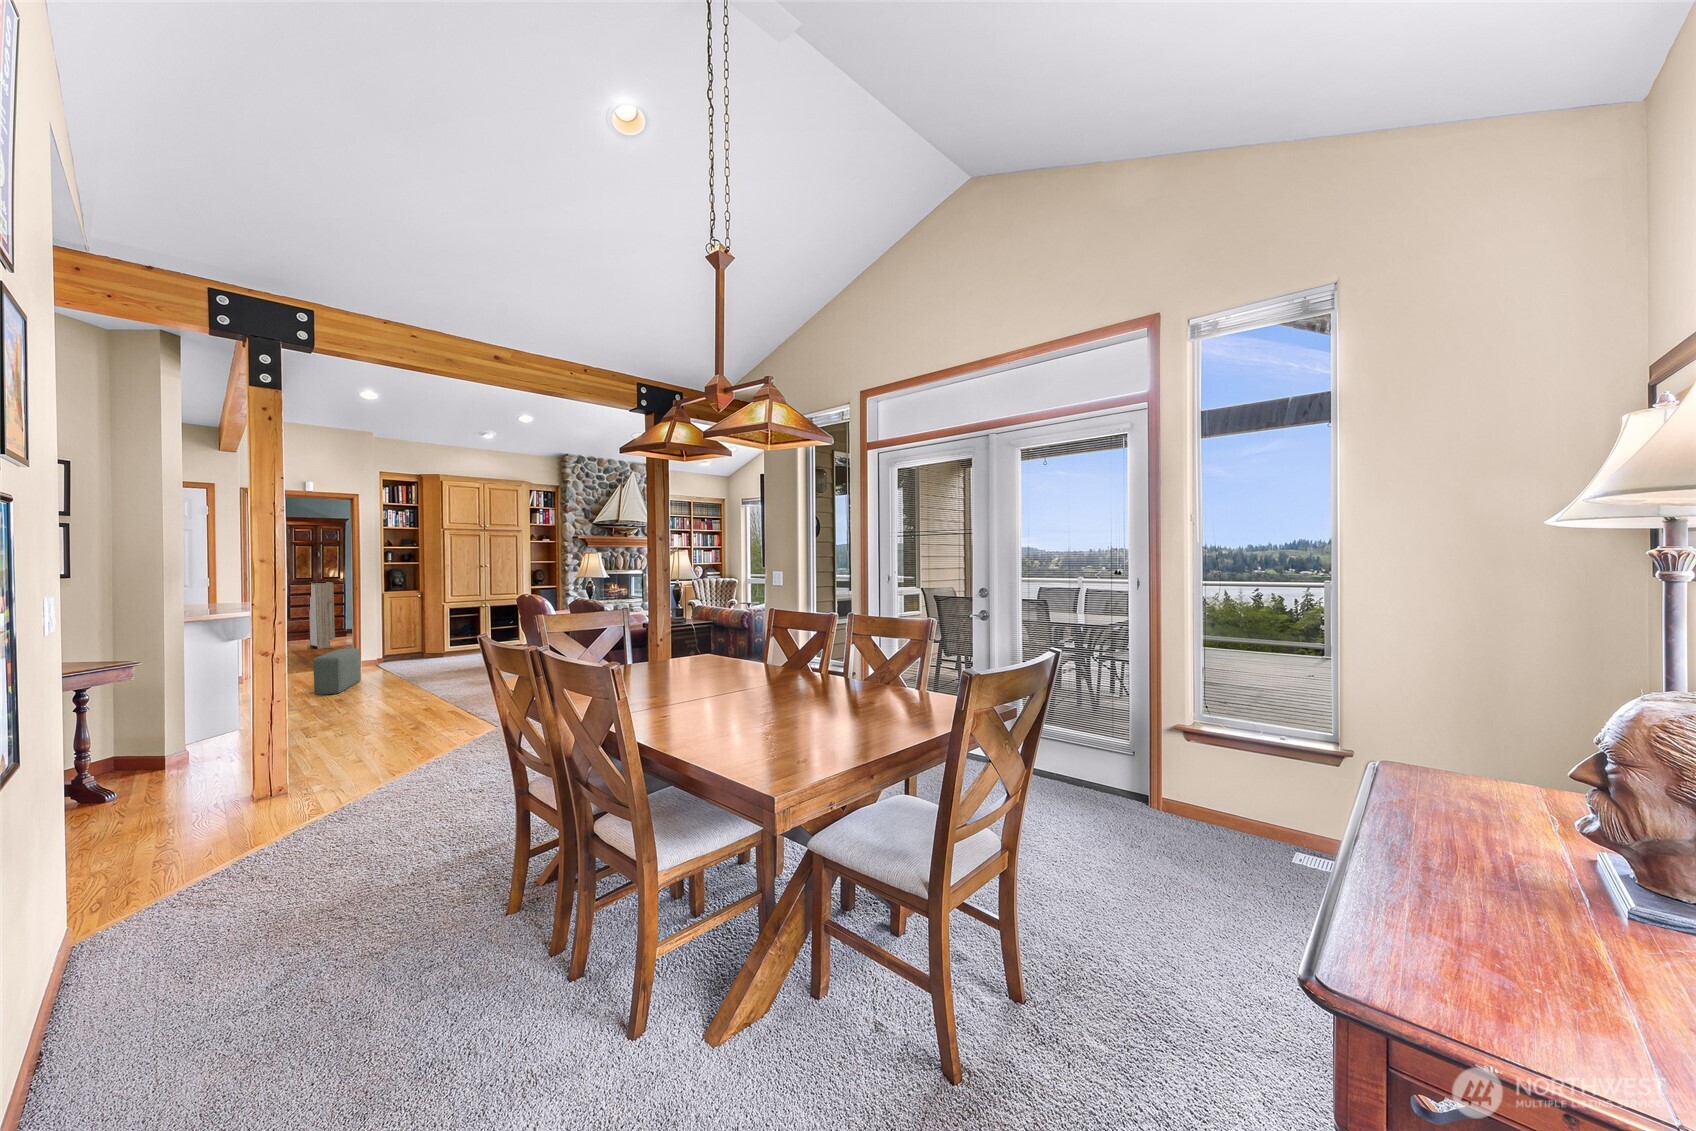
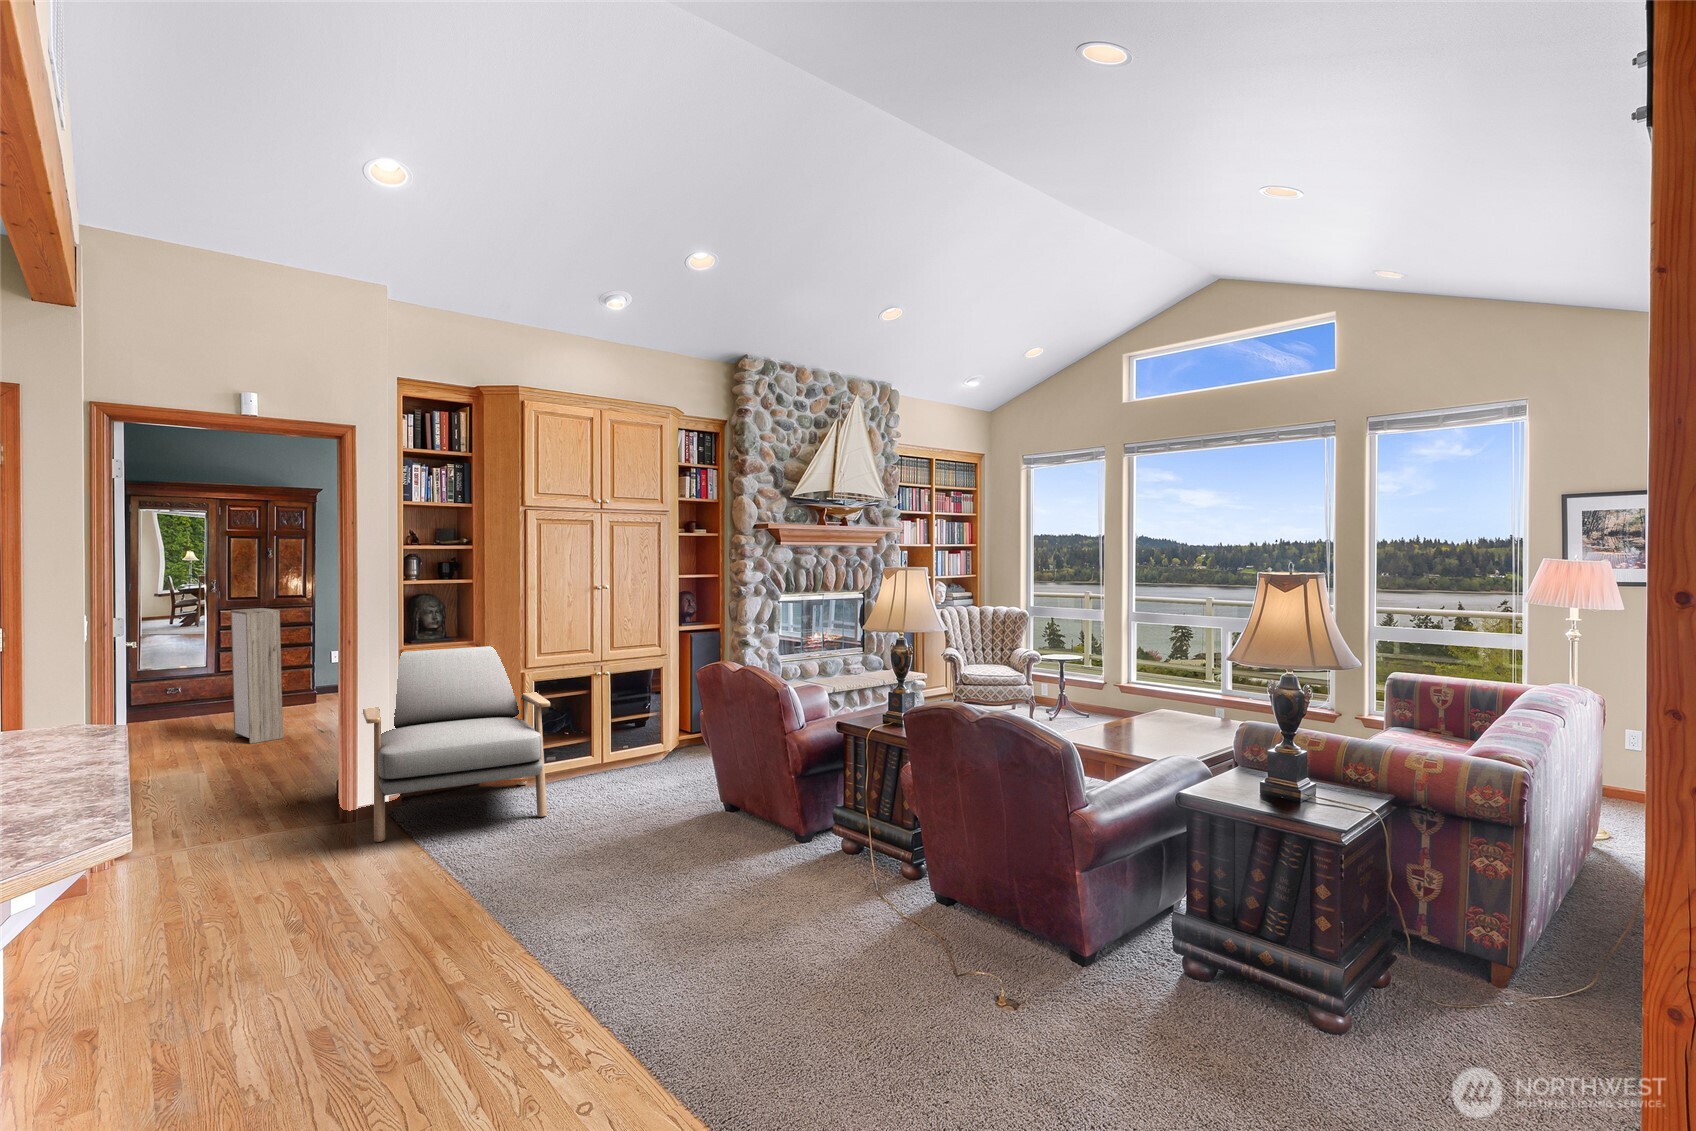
armchair: none [358,593,450,673] -> present [363,646,550,842]
pouf: present [313,648,361,695] -> none [289,805,386,964]

